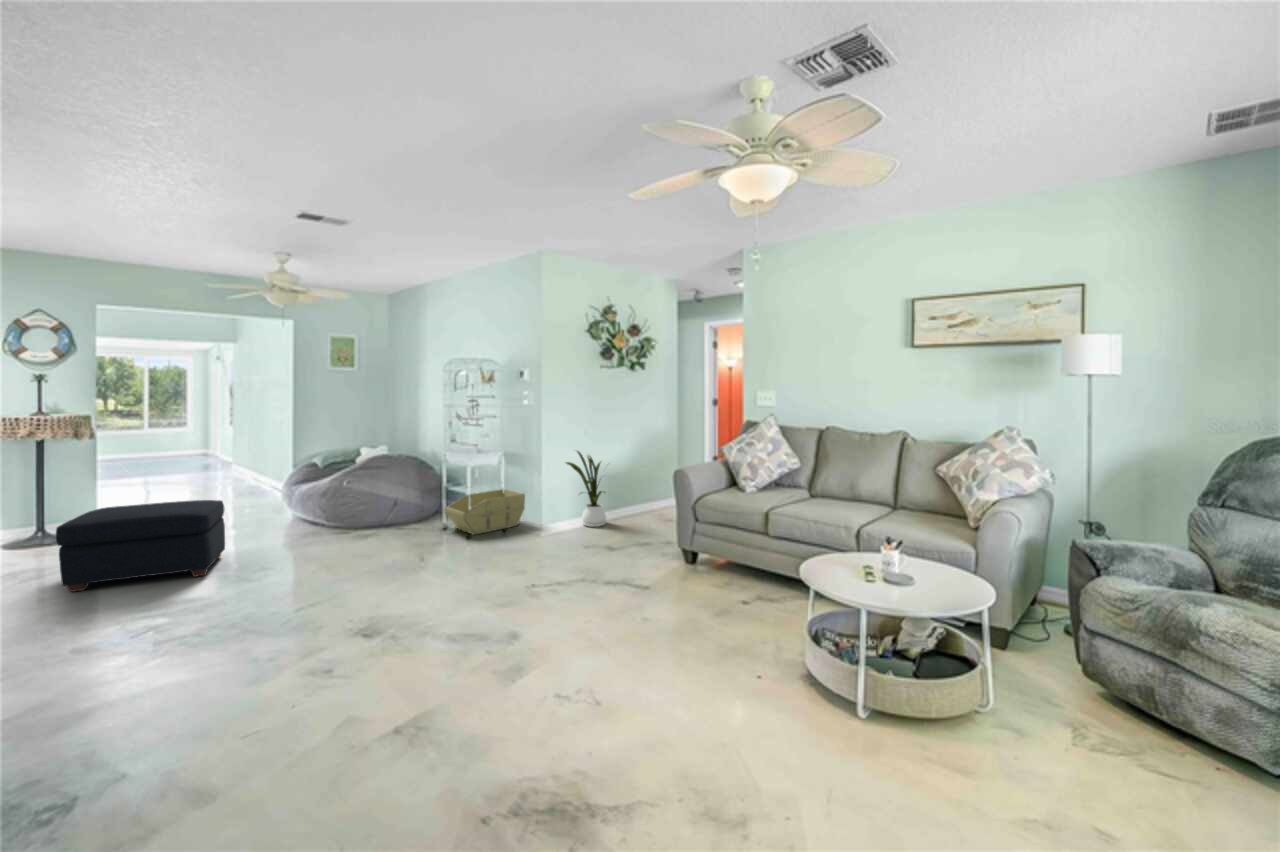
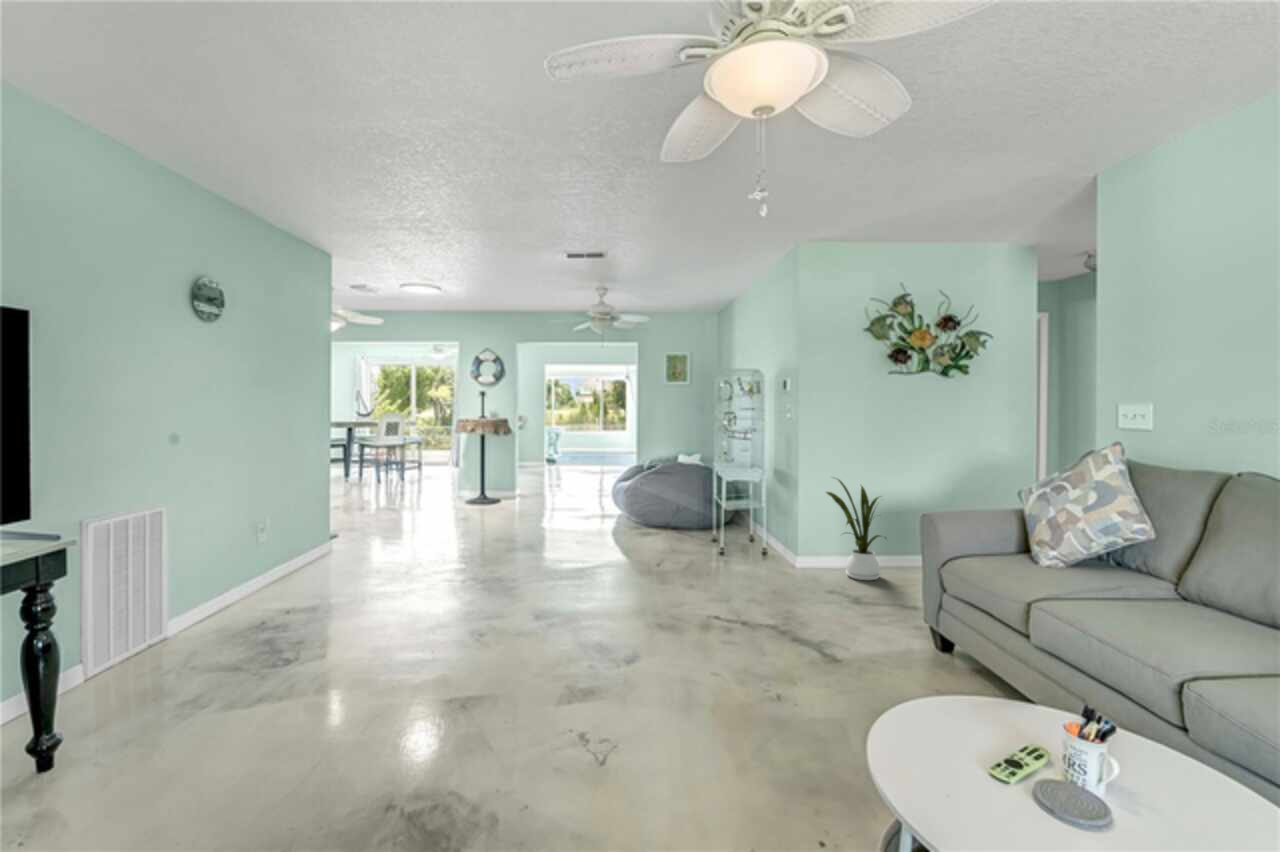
storage bin: present [445,489,525,535] -> none [700,516,784,560]
ottoman: present [56,500,225,592] -> none [421,486,527,549]

